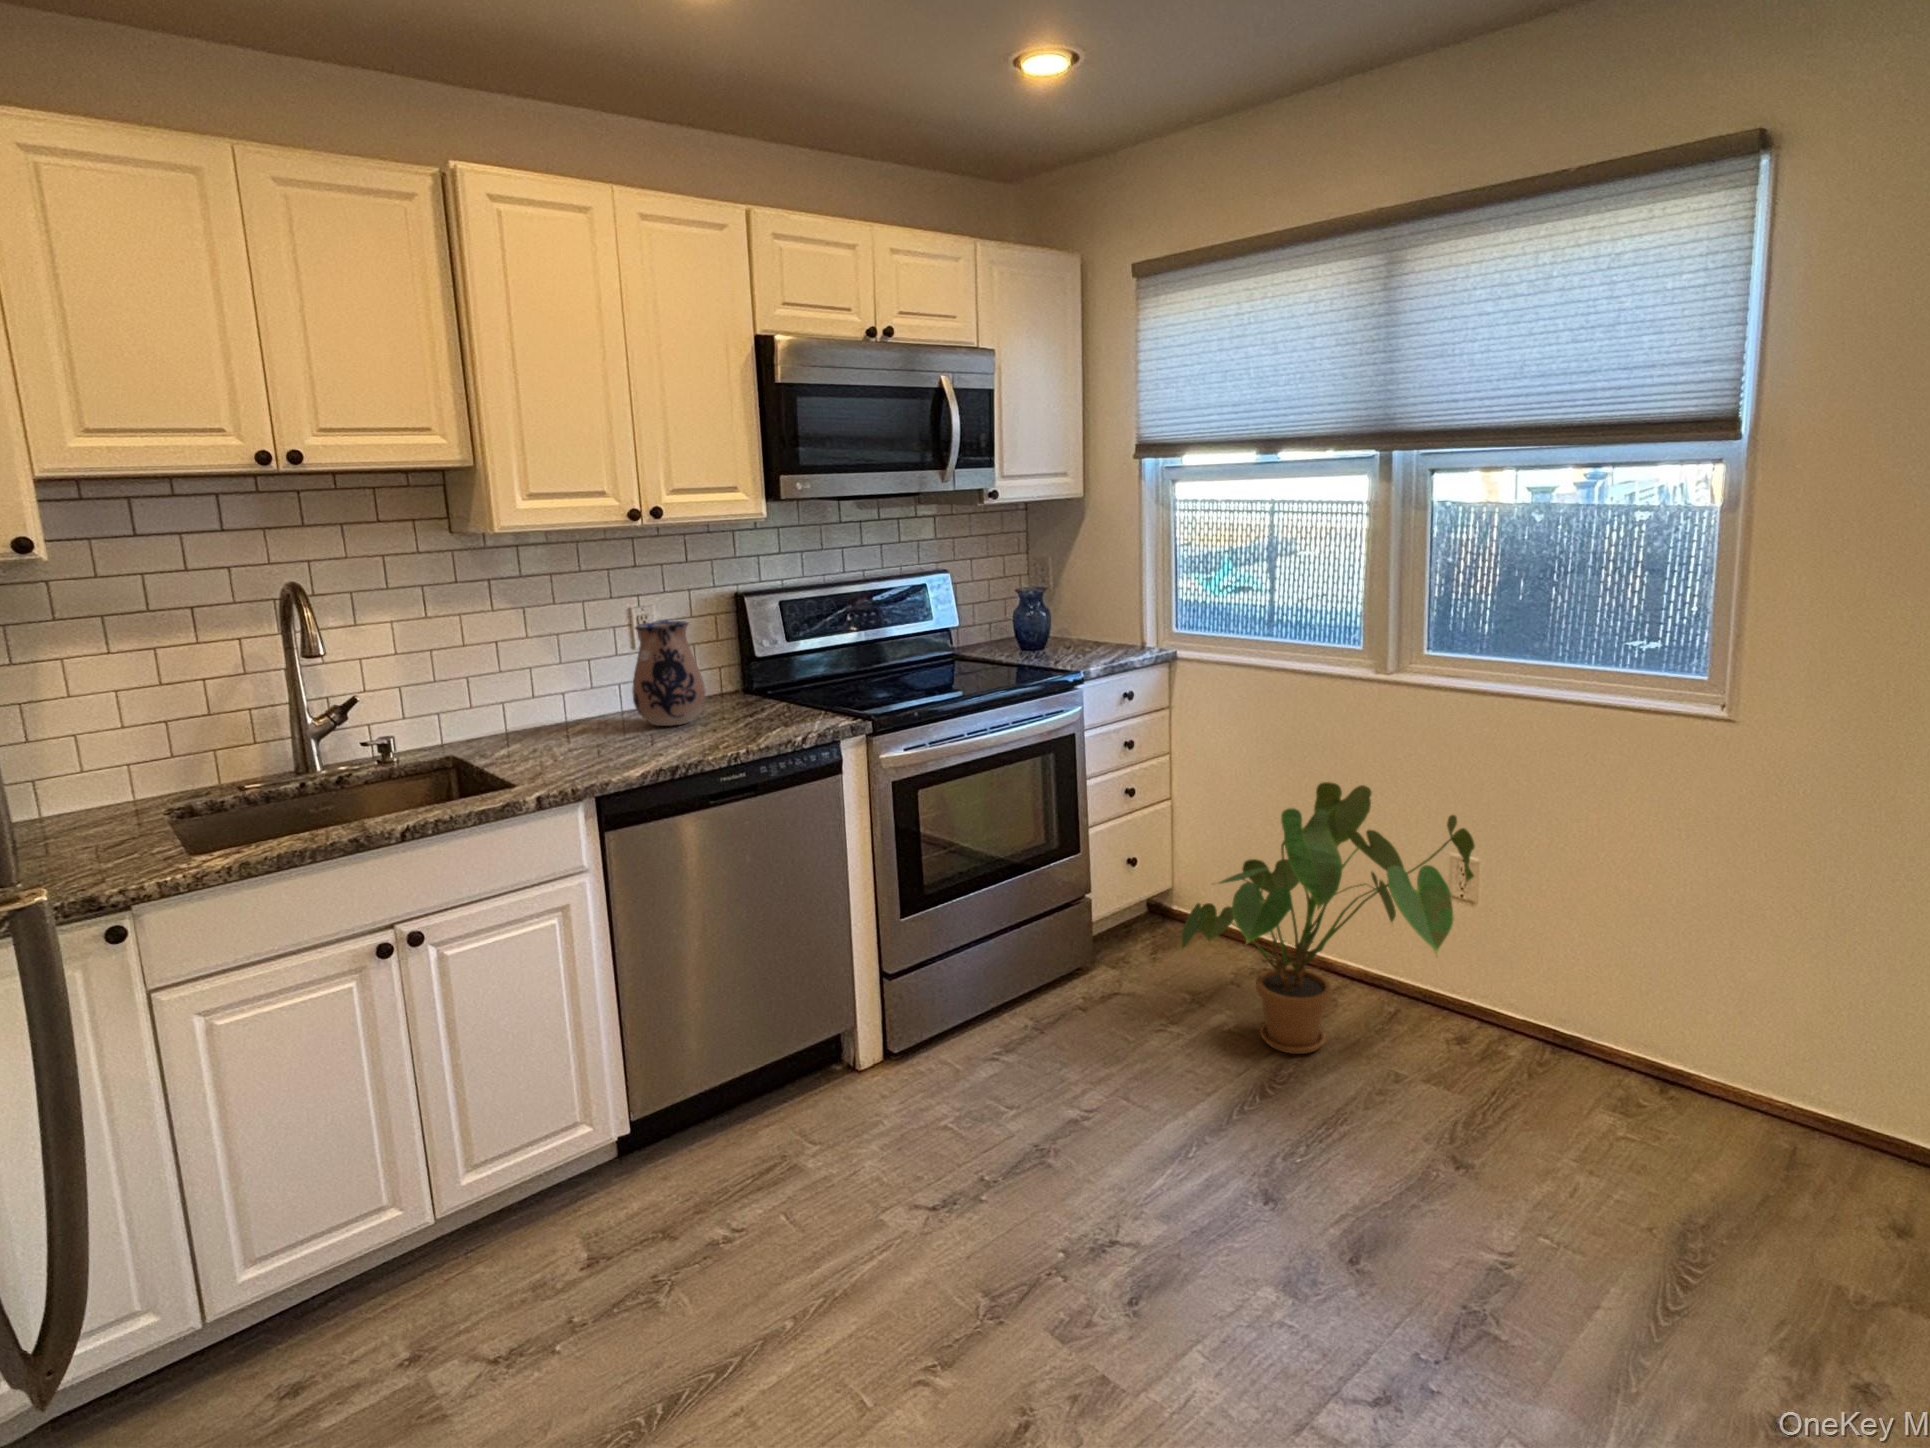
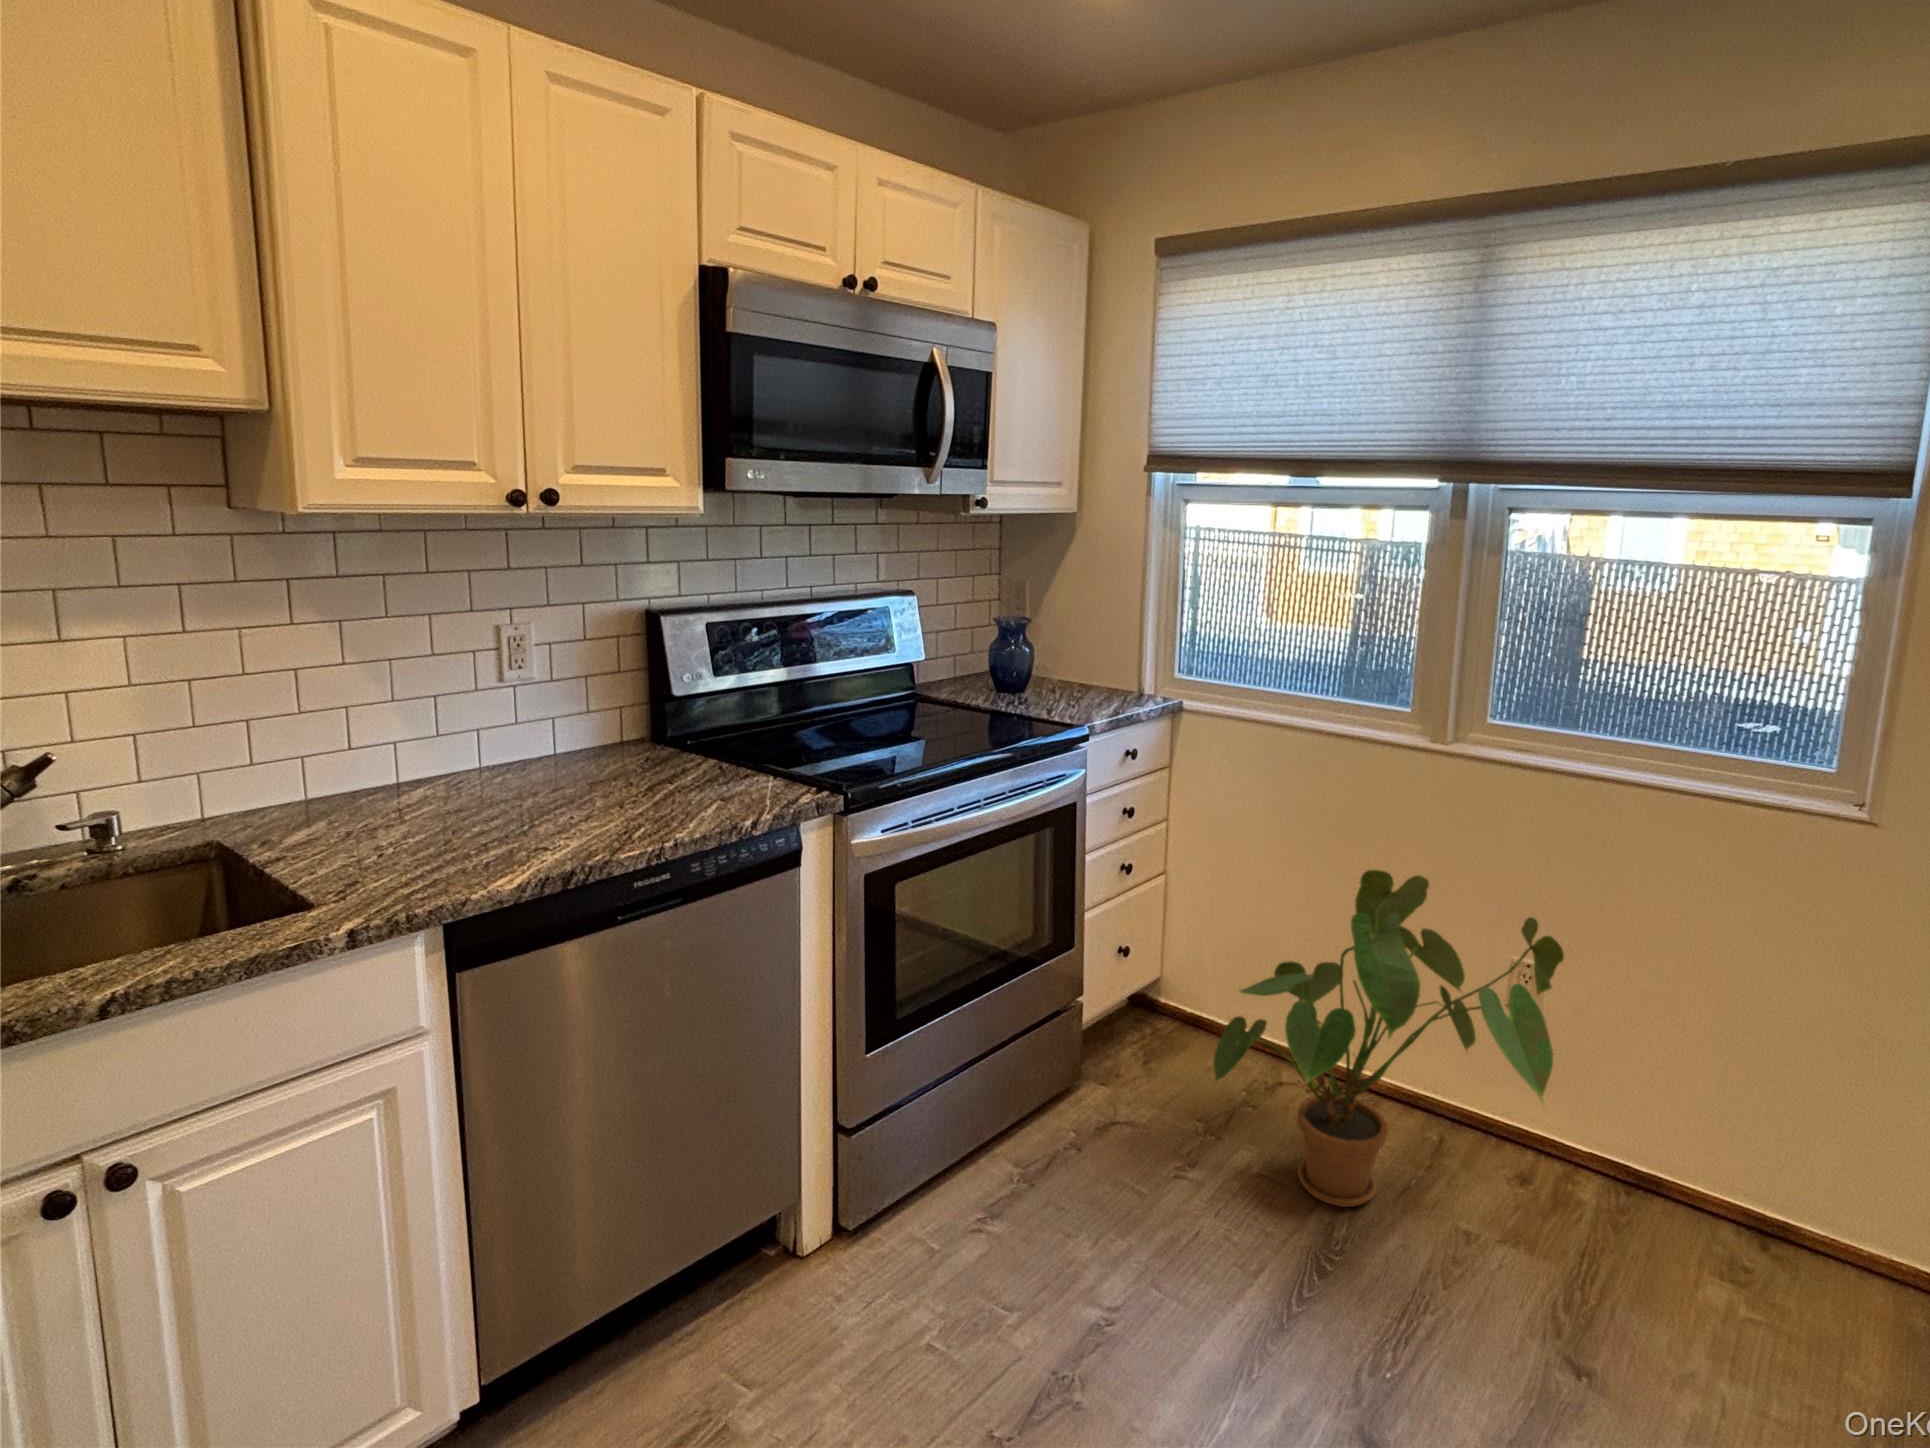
ceramic pitcher: present [633,621,706,726] -> none [505,647,612,795]

